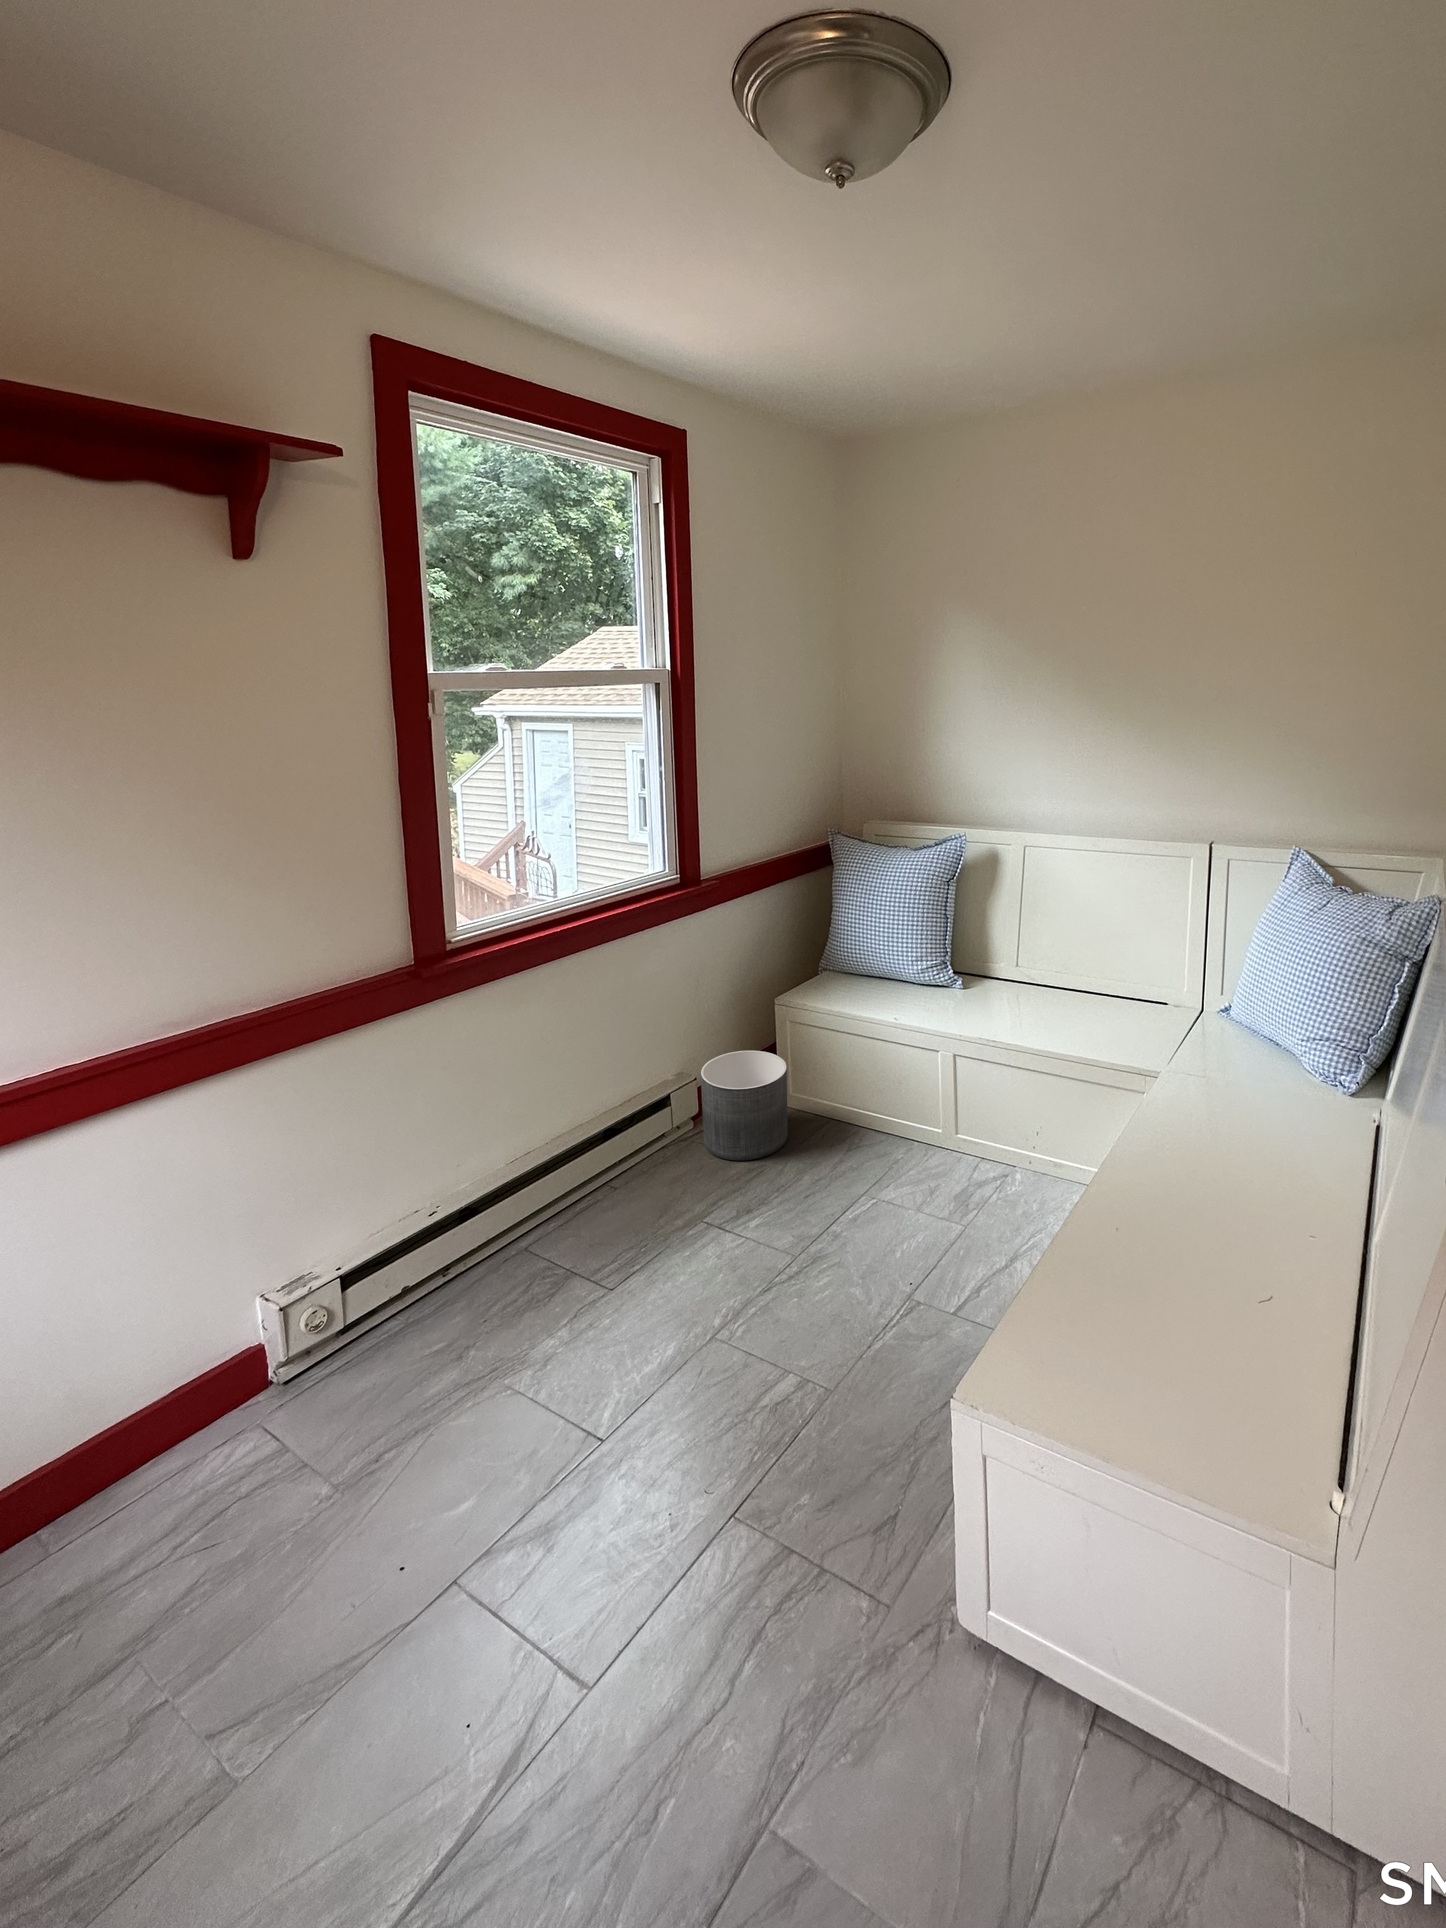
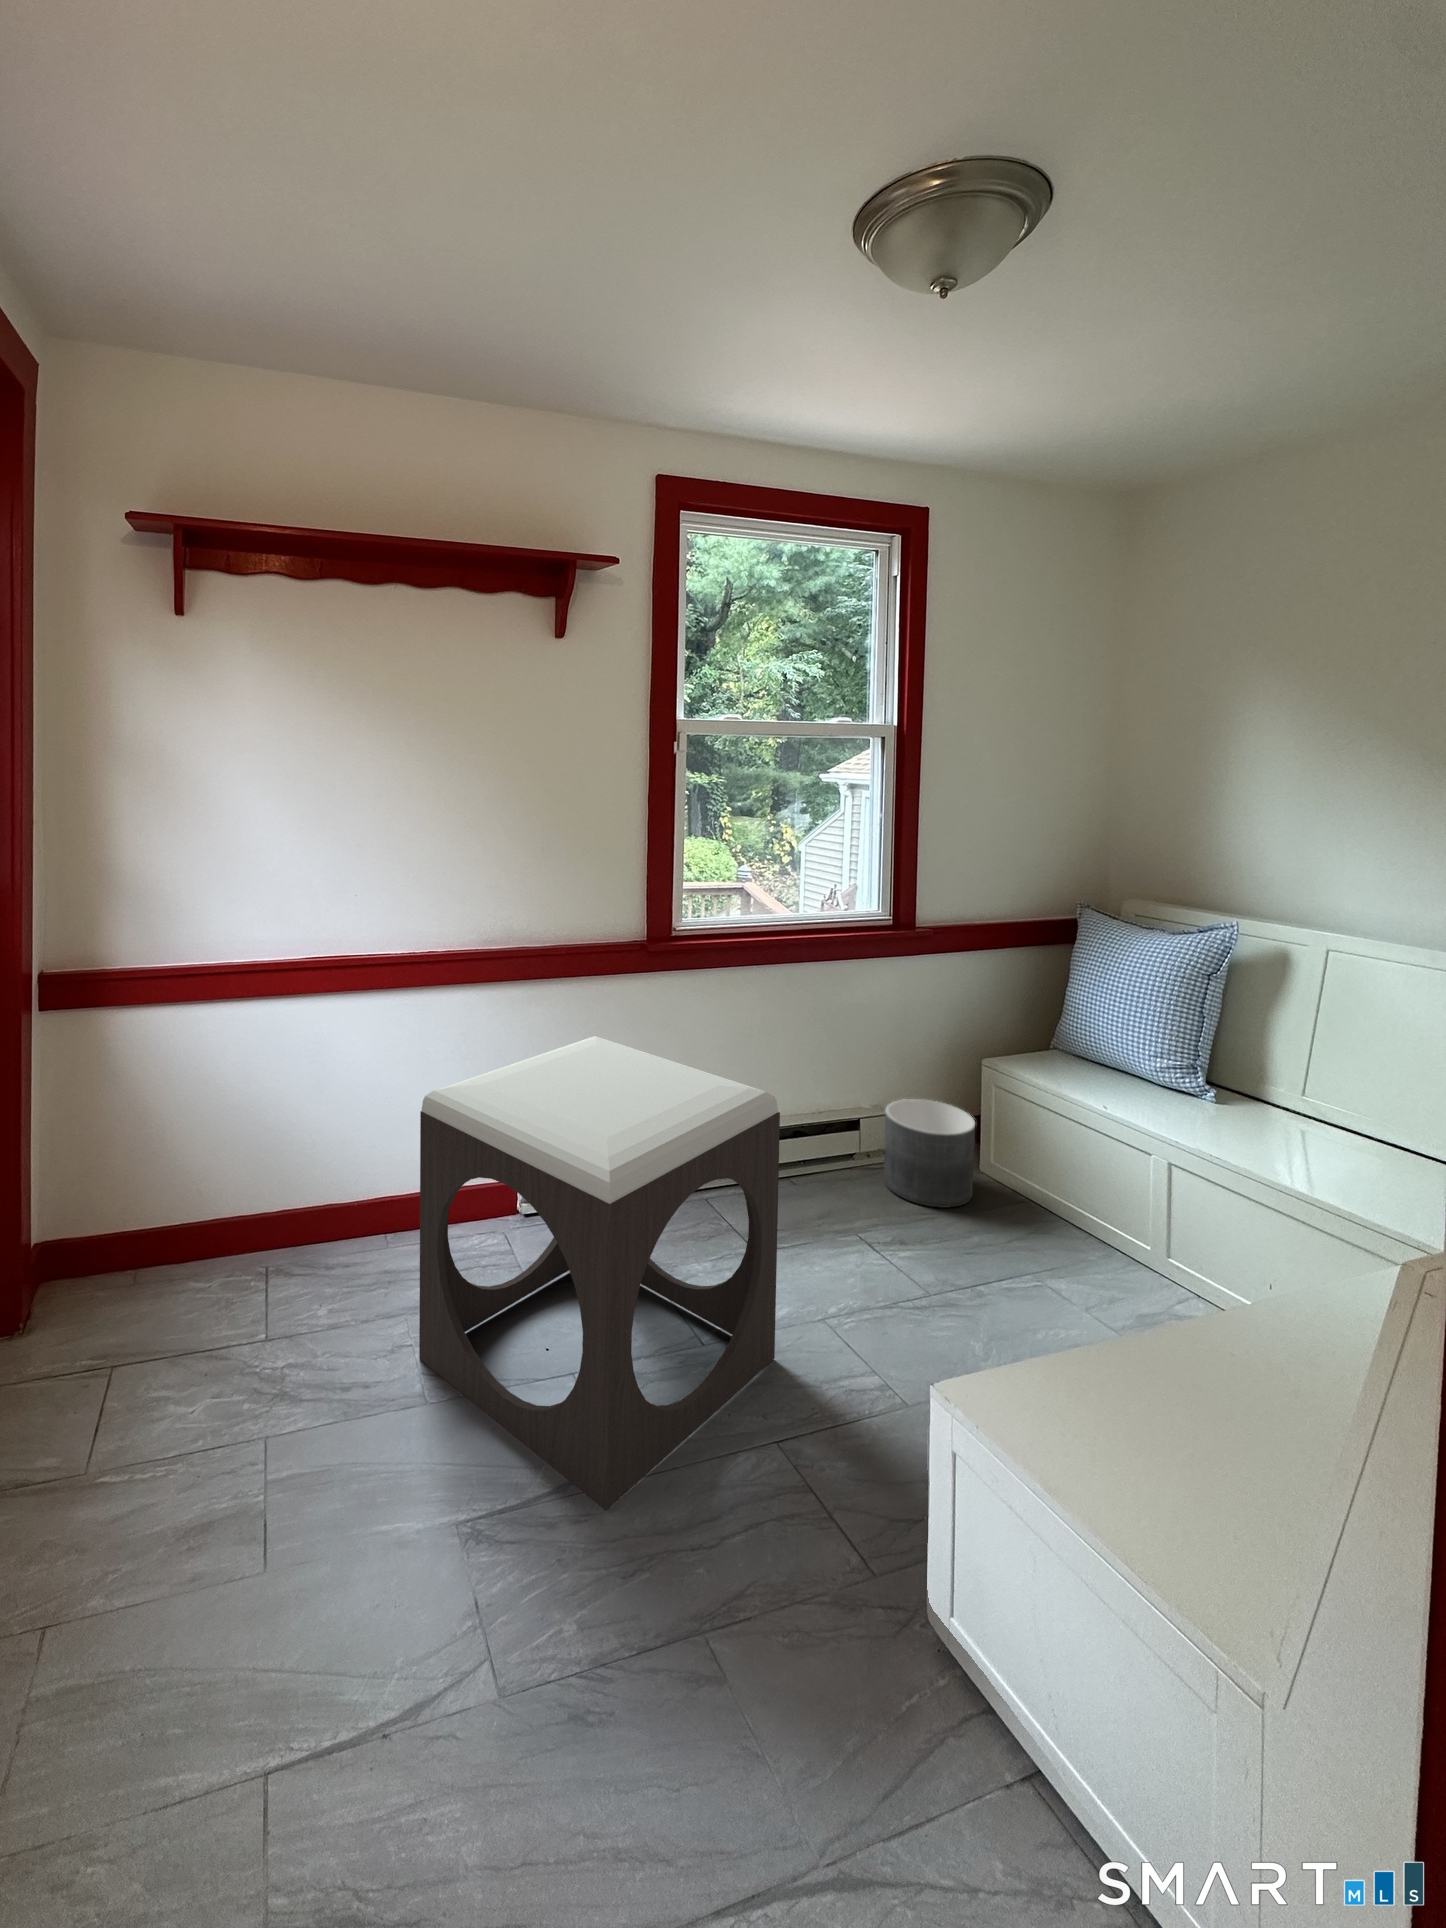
footstool: none [135,1122,689,1767] -> present [419,1036,780,1511]

